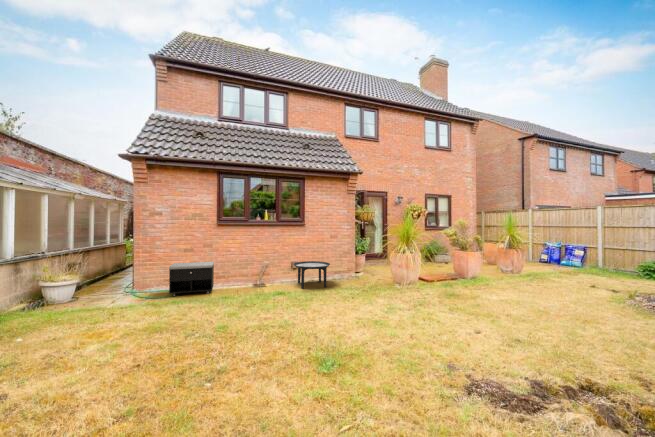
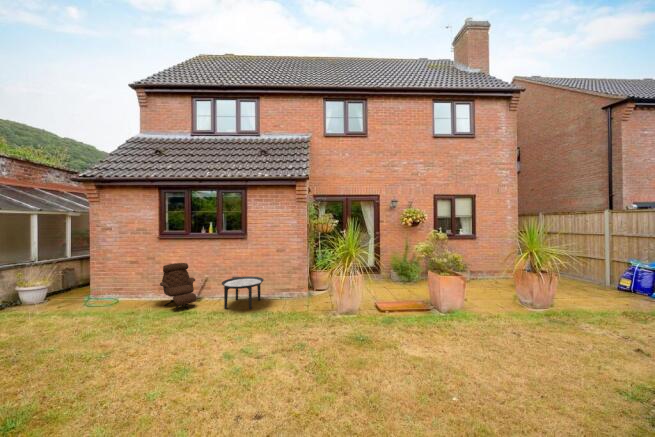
lounge chair: none [229,250,272,293] -> present [160,263,197,310]
storage bench: present [169,262,214,296] -> none [103,274,155,306]

